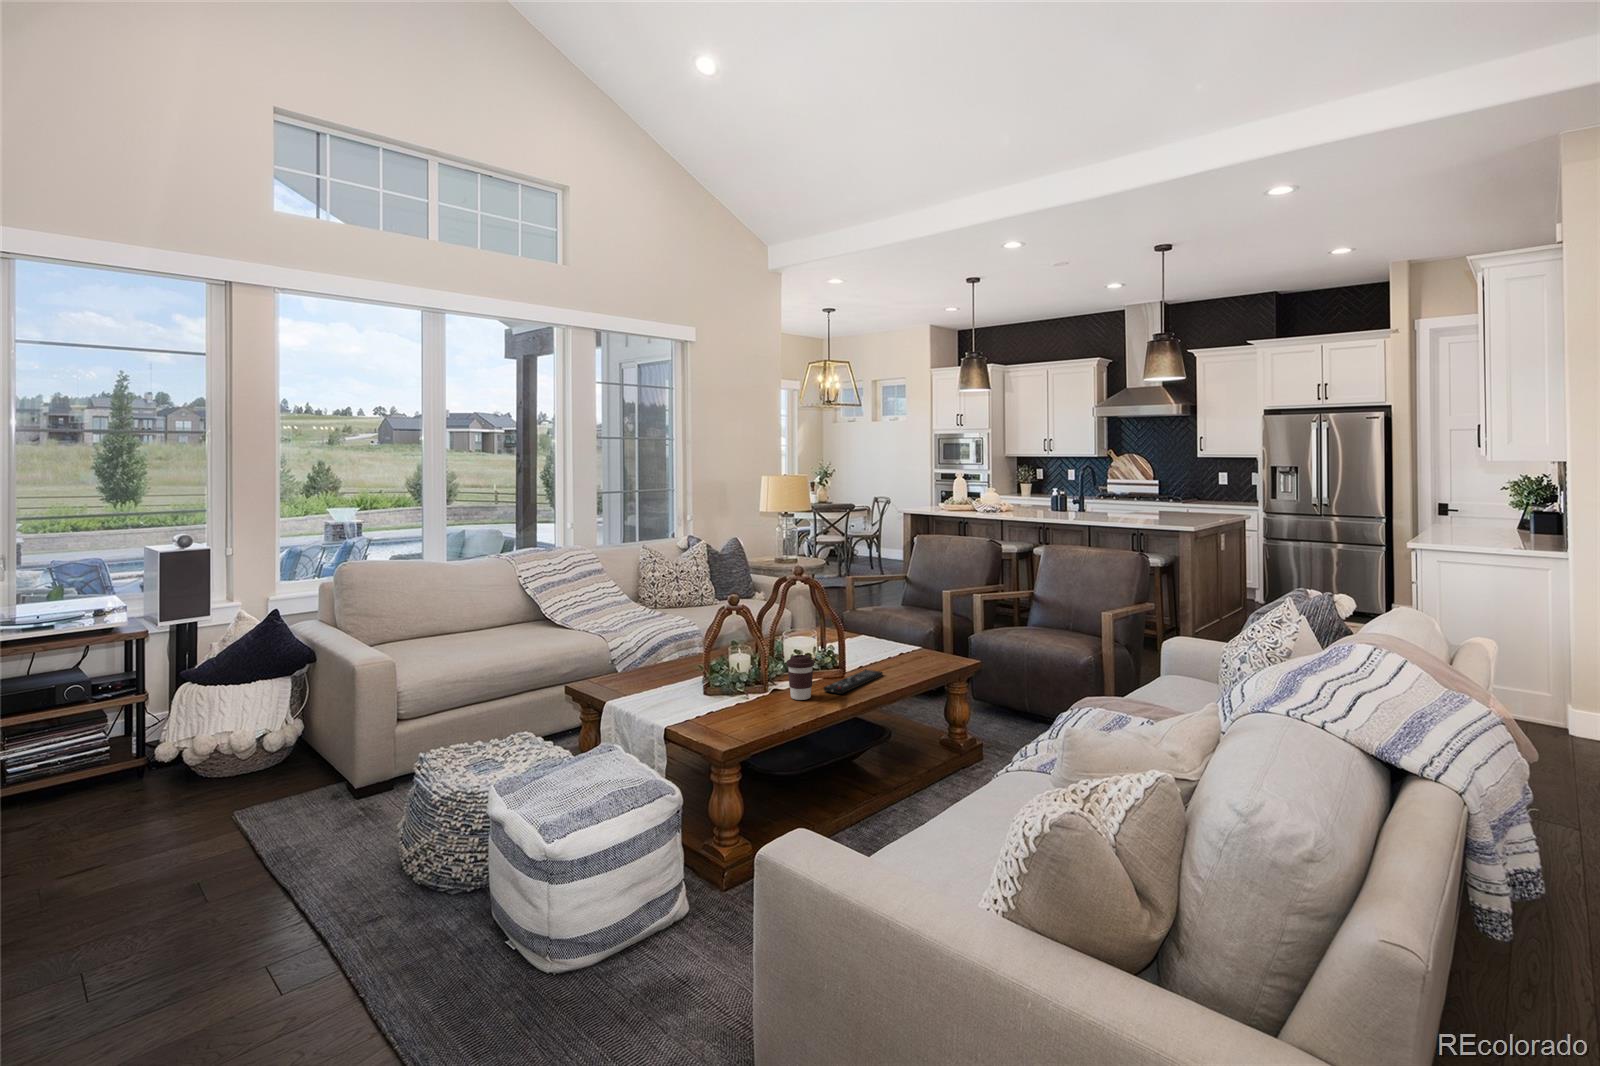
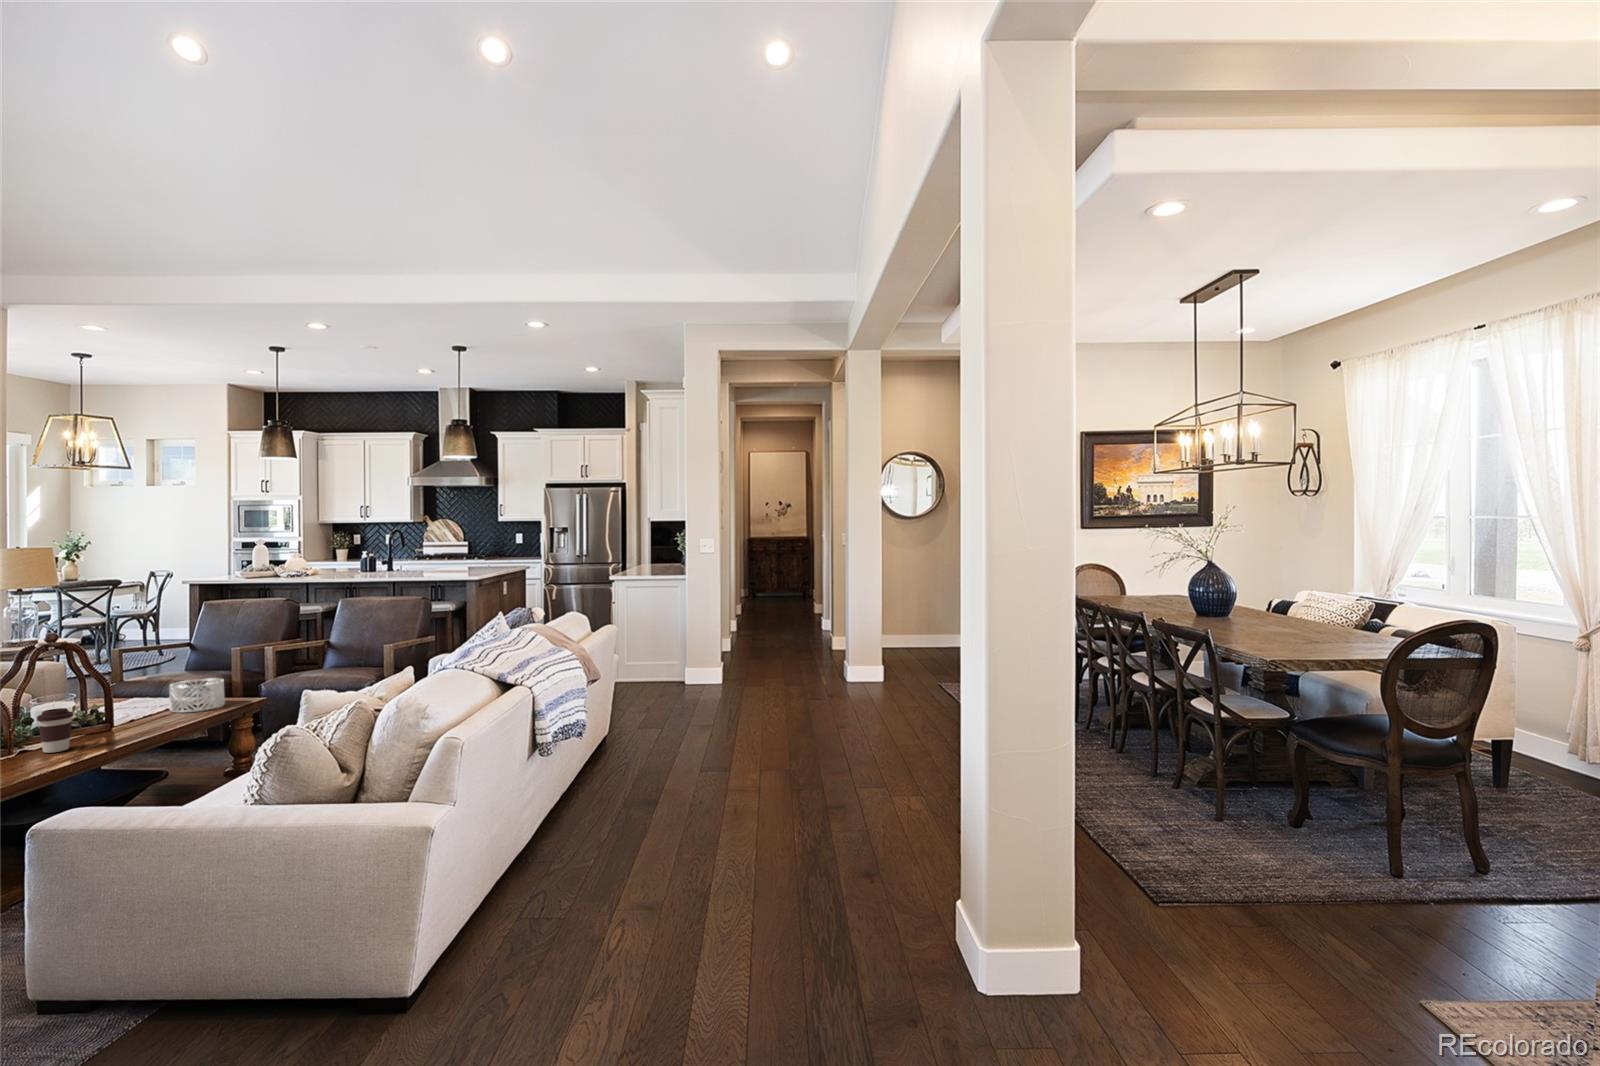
decorative bowl: none [892,631,941,668] -> present [169,678,225,713]
remote control: present [823,670,883,694] -> none [85,718,158,742]

